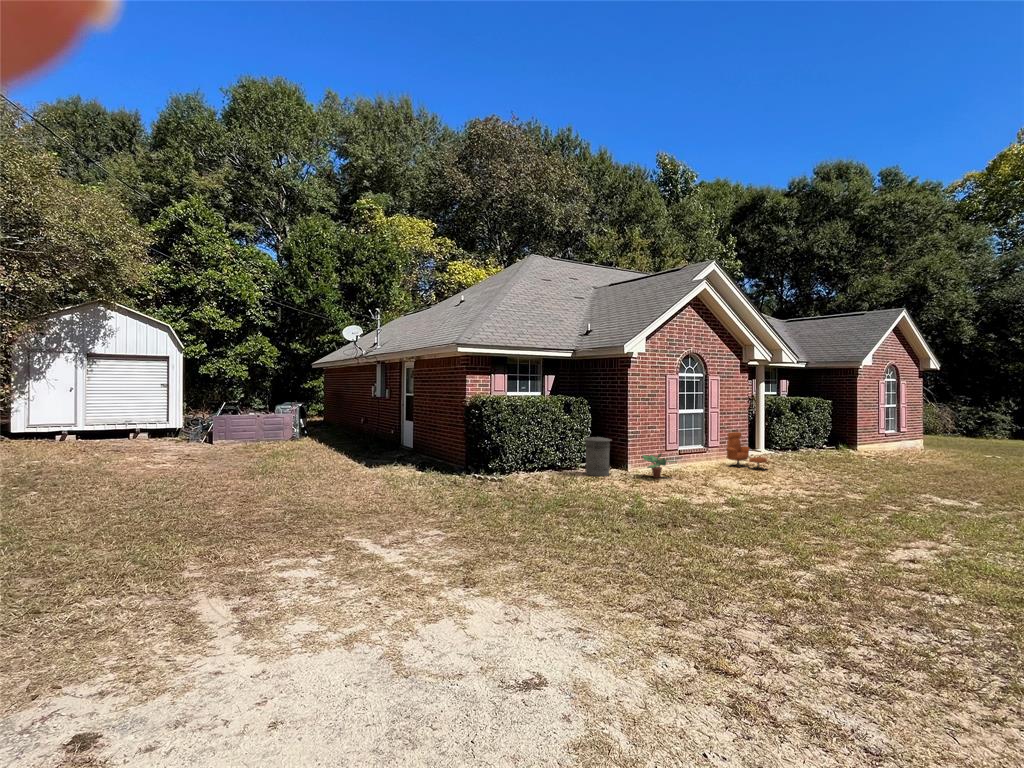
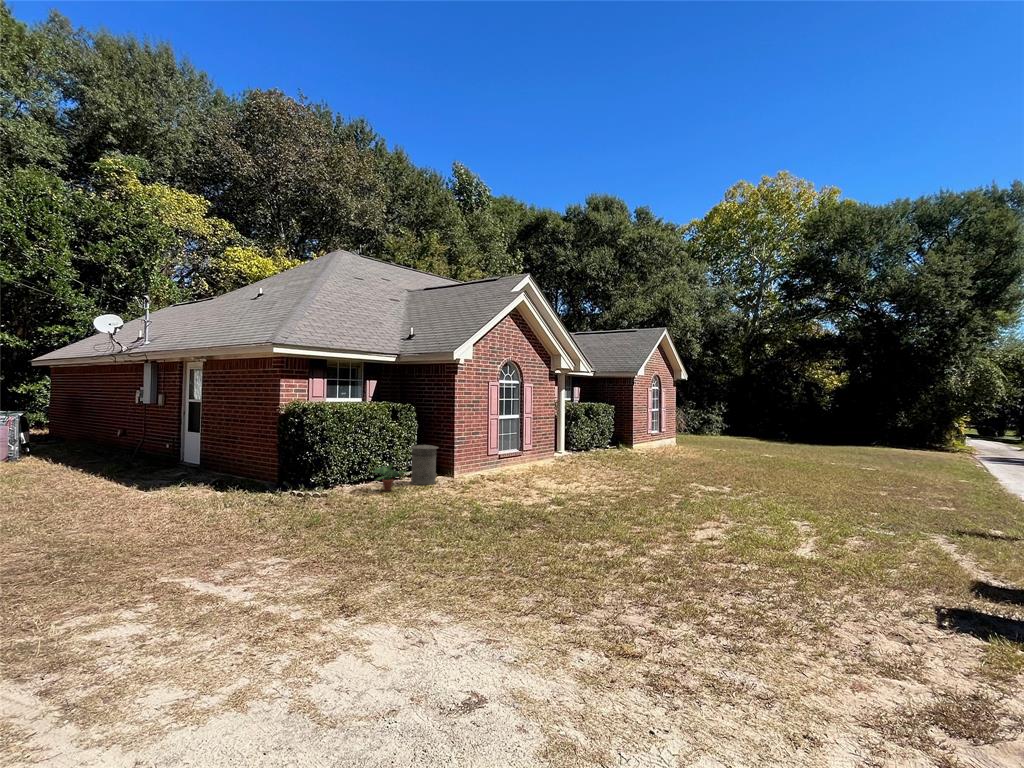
lounge chair: present [726,432,767,471] -> none [537,436,573,471]
potted plant: present [642,453,673,478] -> present [372,463,406,491]

